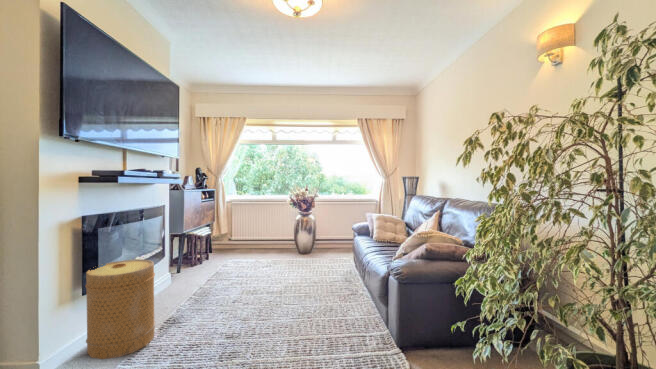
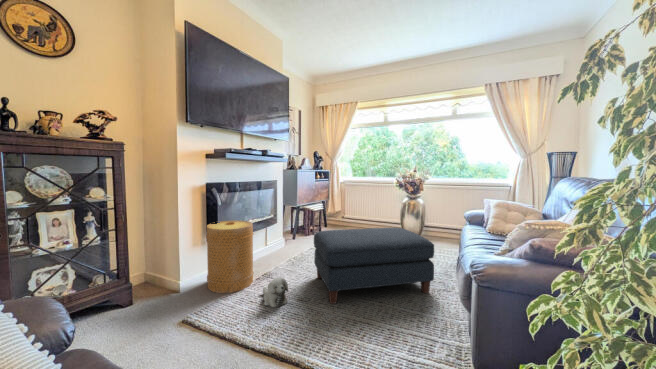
ottoman: none [228,245,347,332] -> present [314,227,434,304]
plush toy: none [178,317,216,354] -> present [263,277,288,307]

